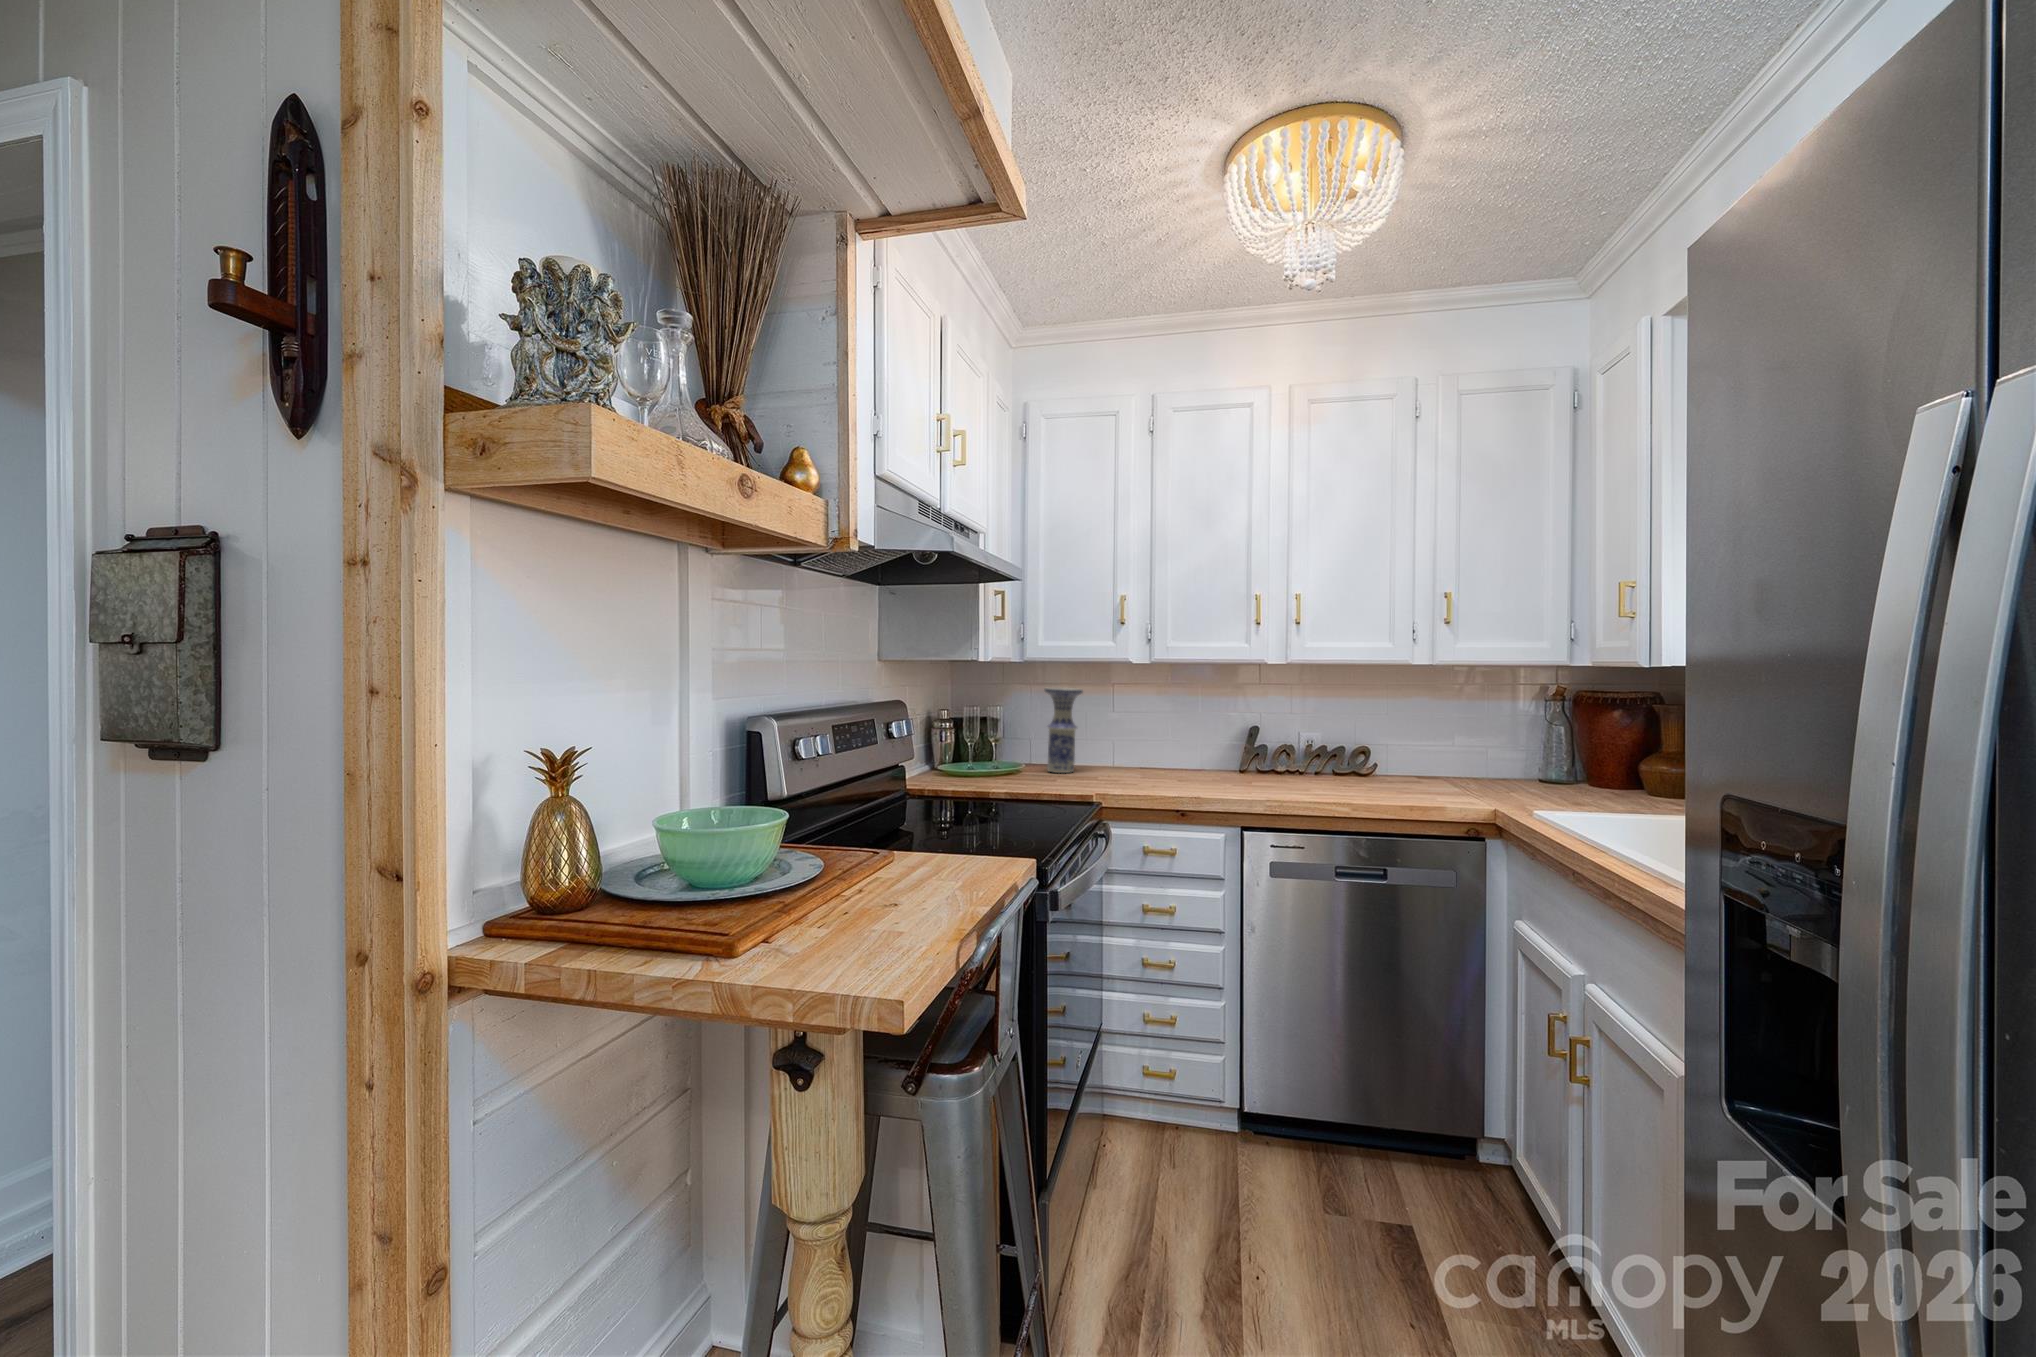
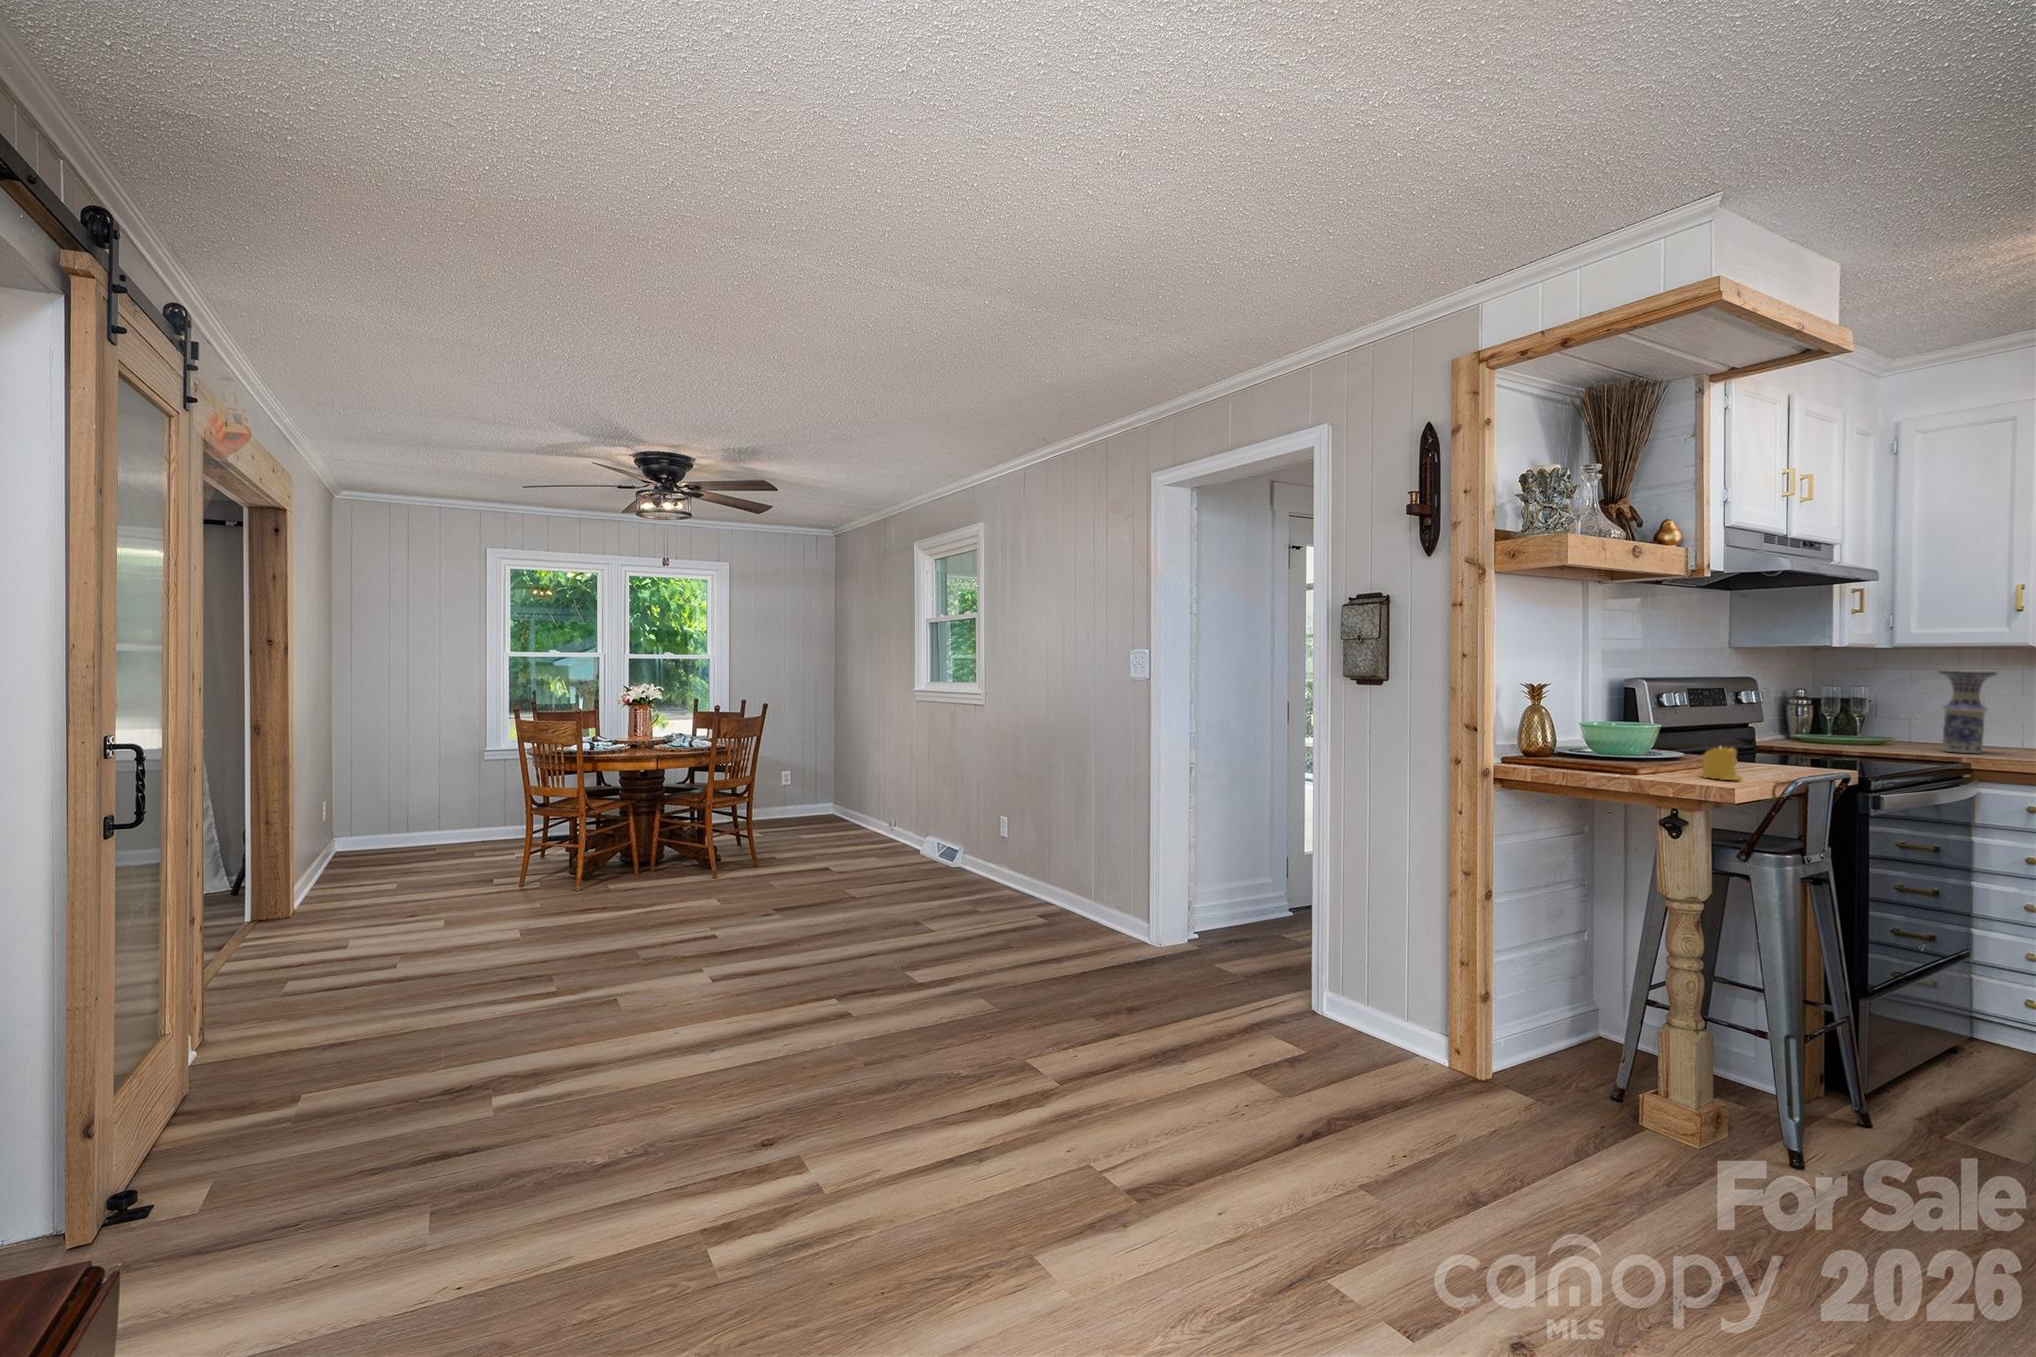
candle: none [839,861,906,935] -> present [1699,747,1742,780]

